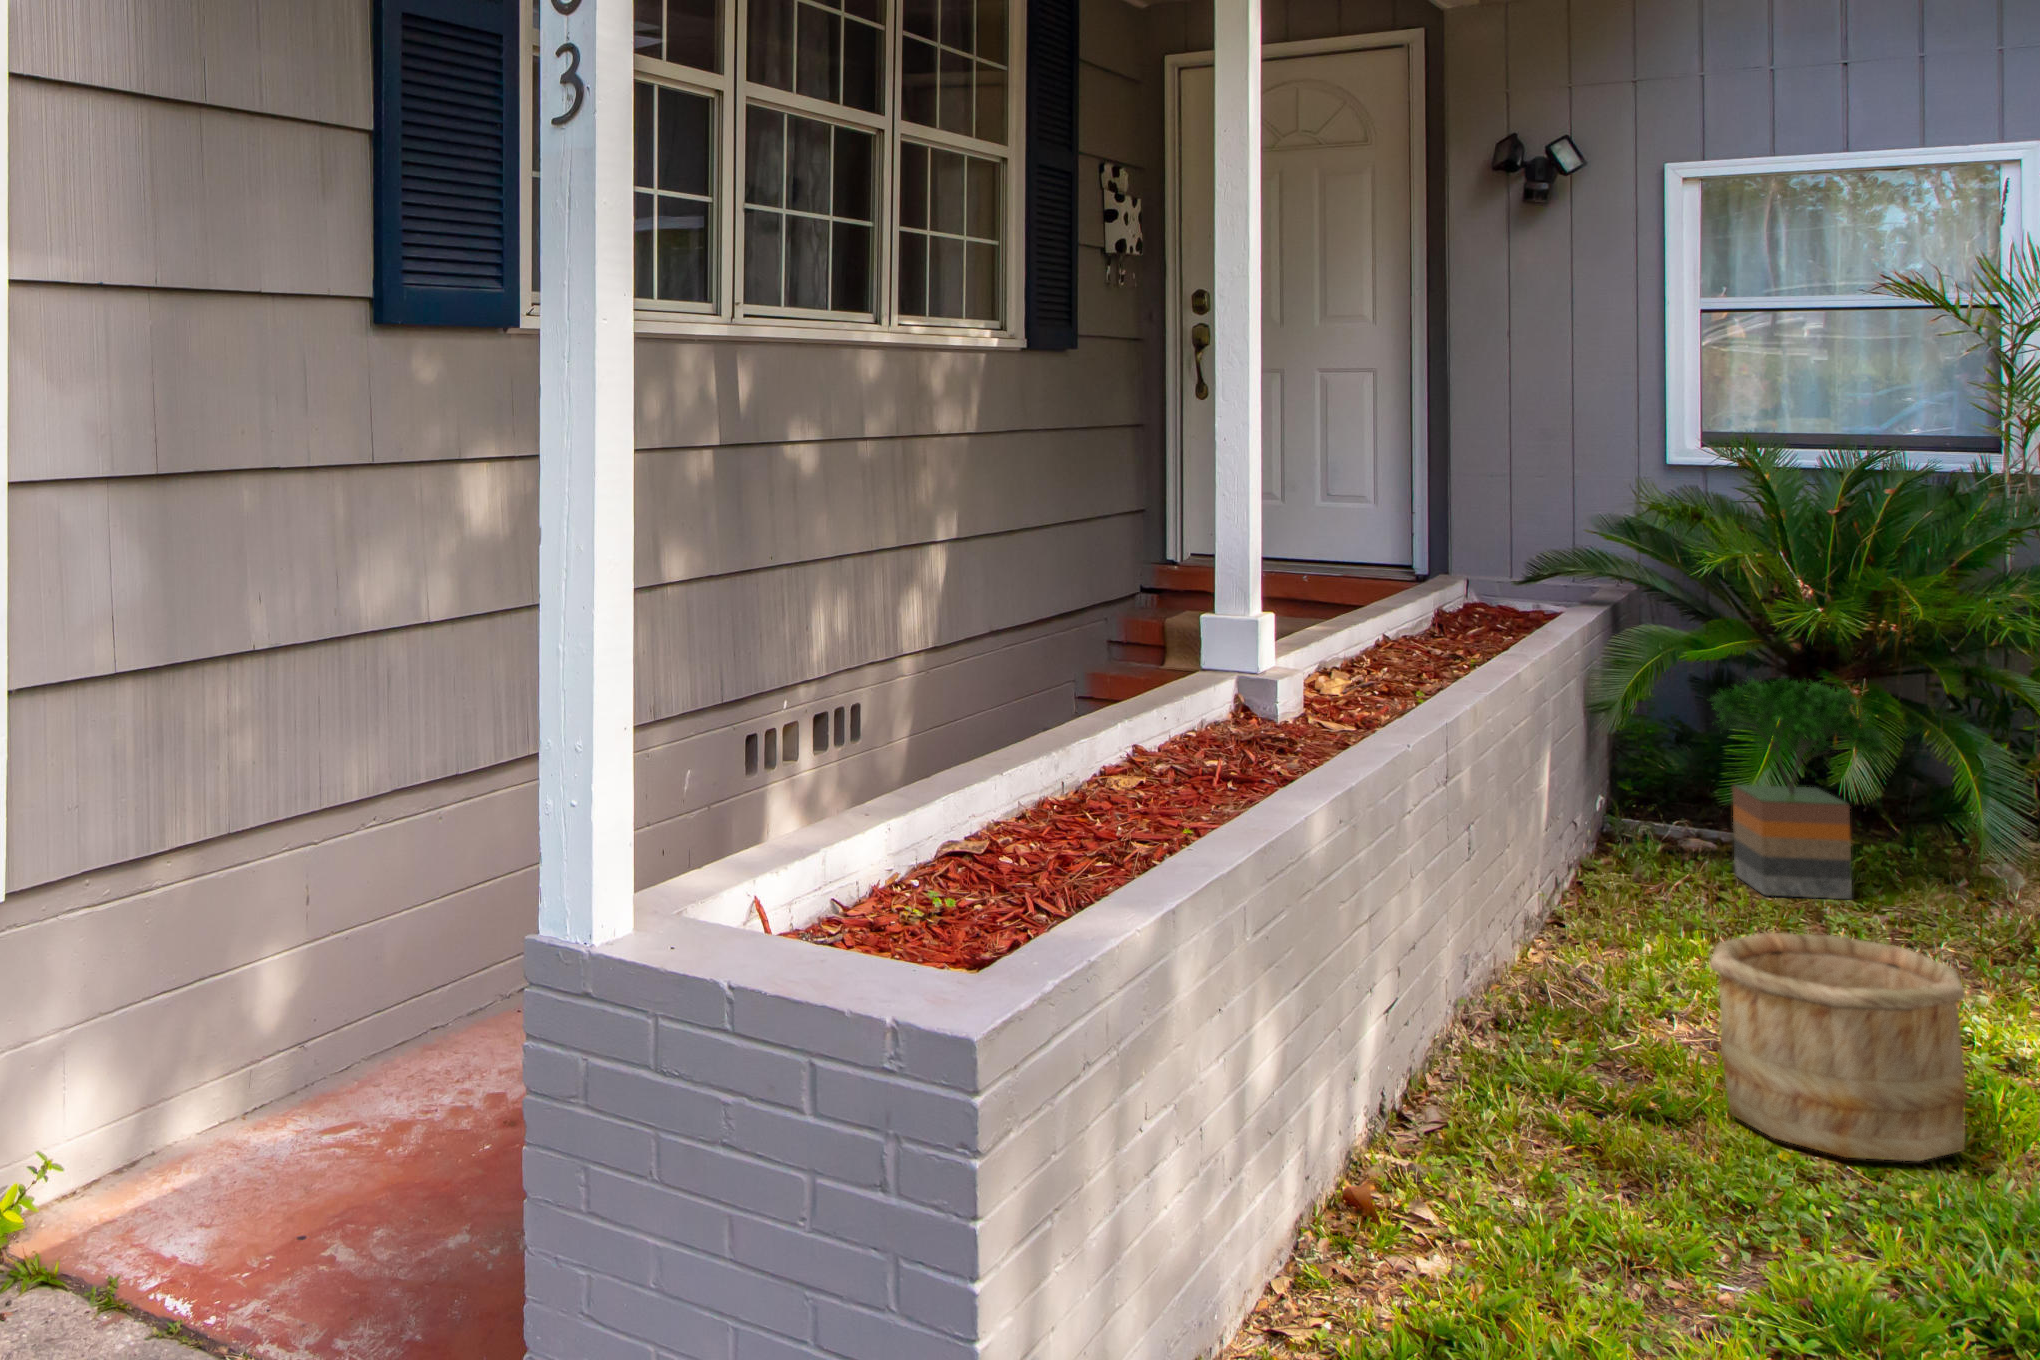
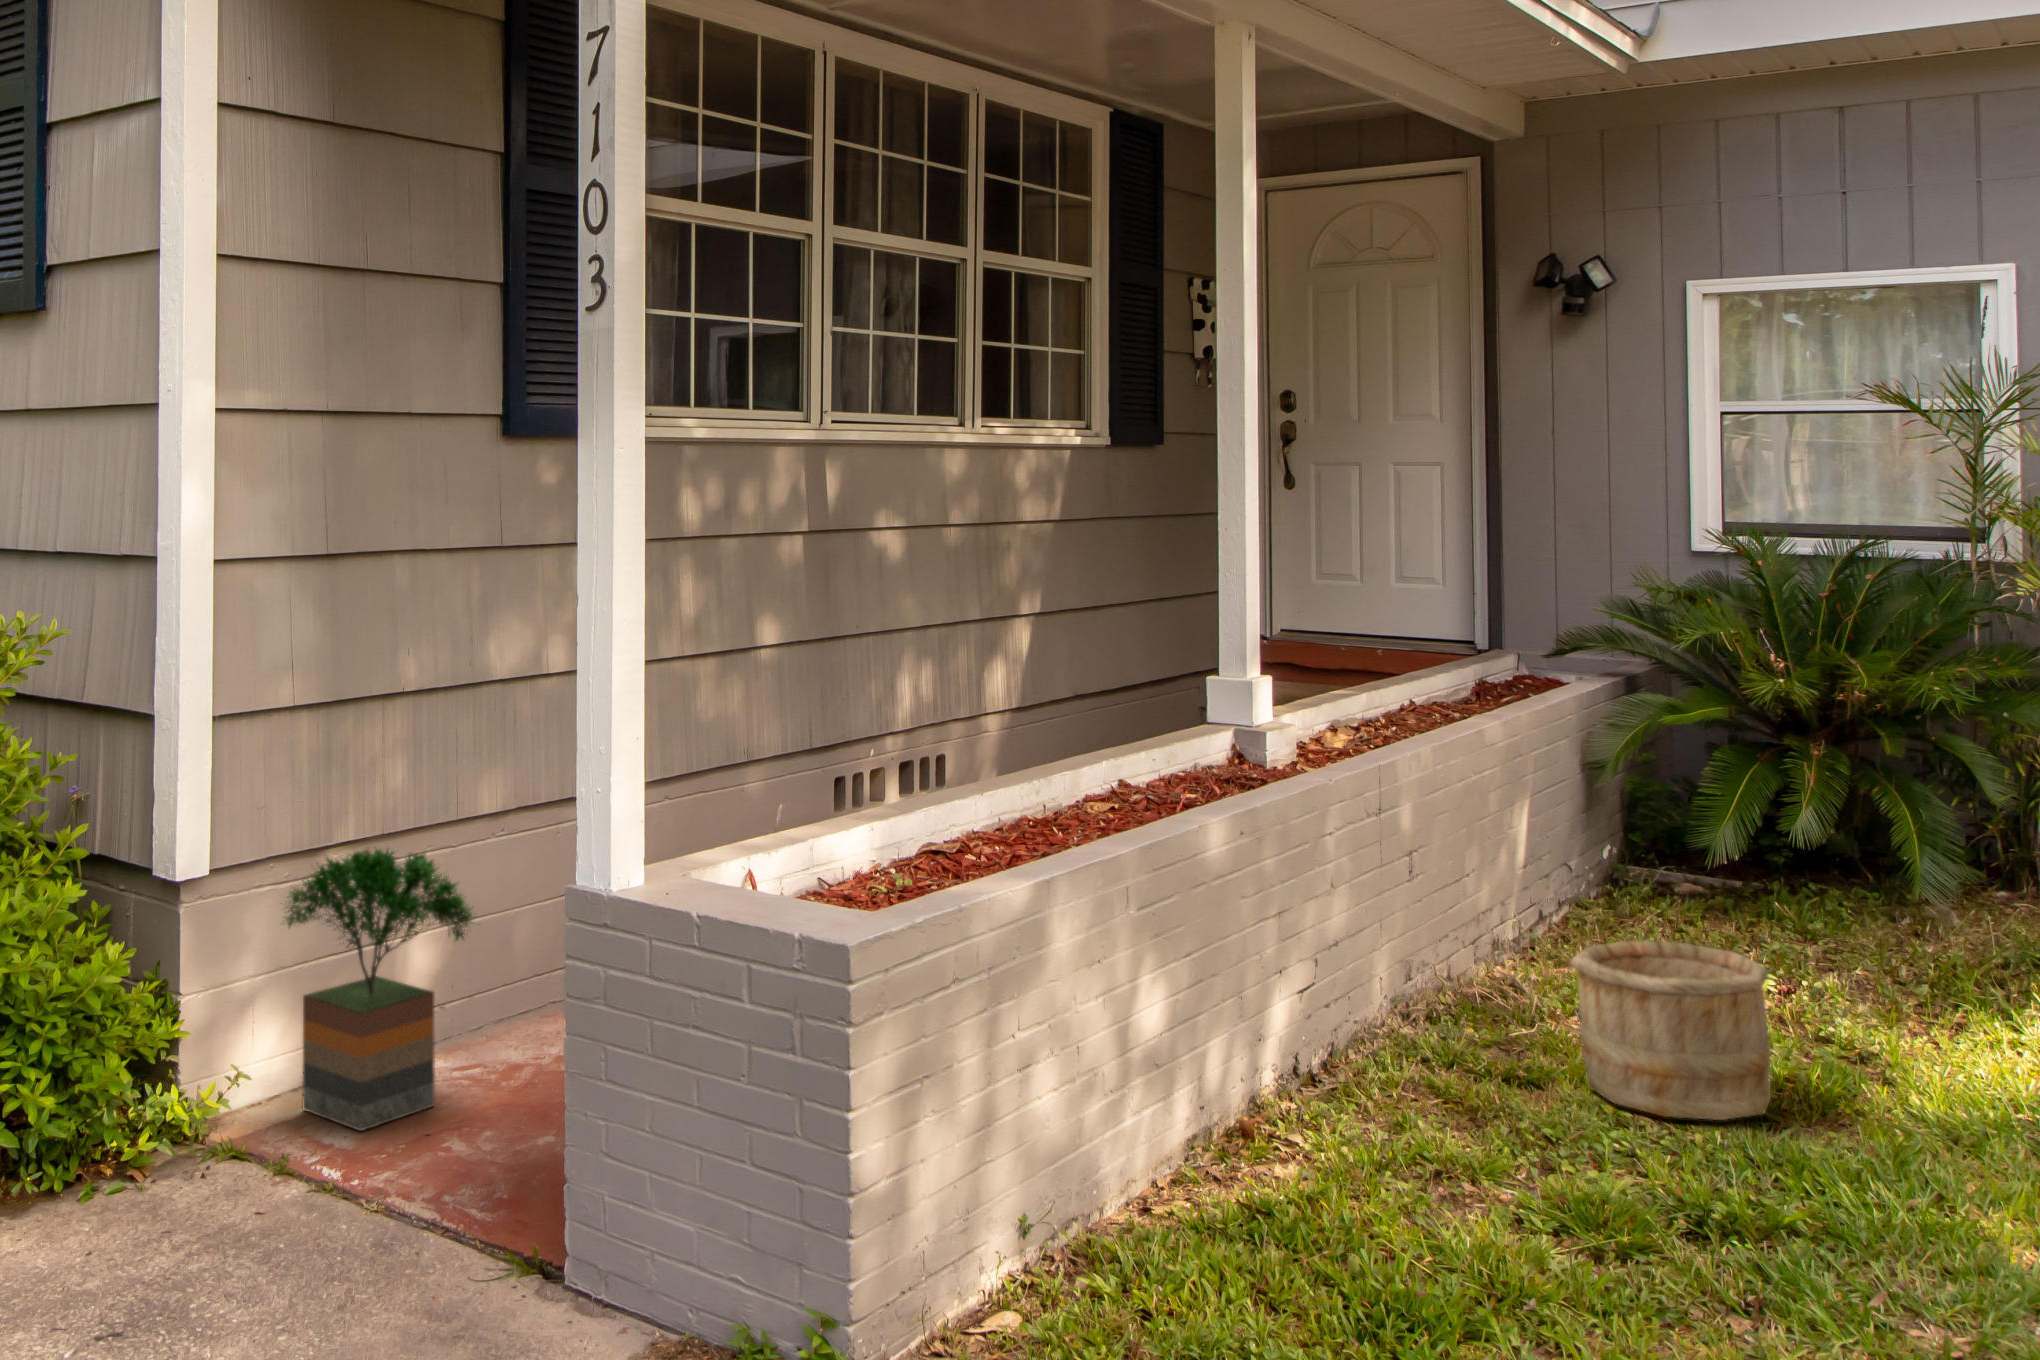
potted tree: present [1712,678,1887,899] -> present [286,849,475,1131]

